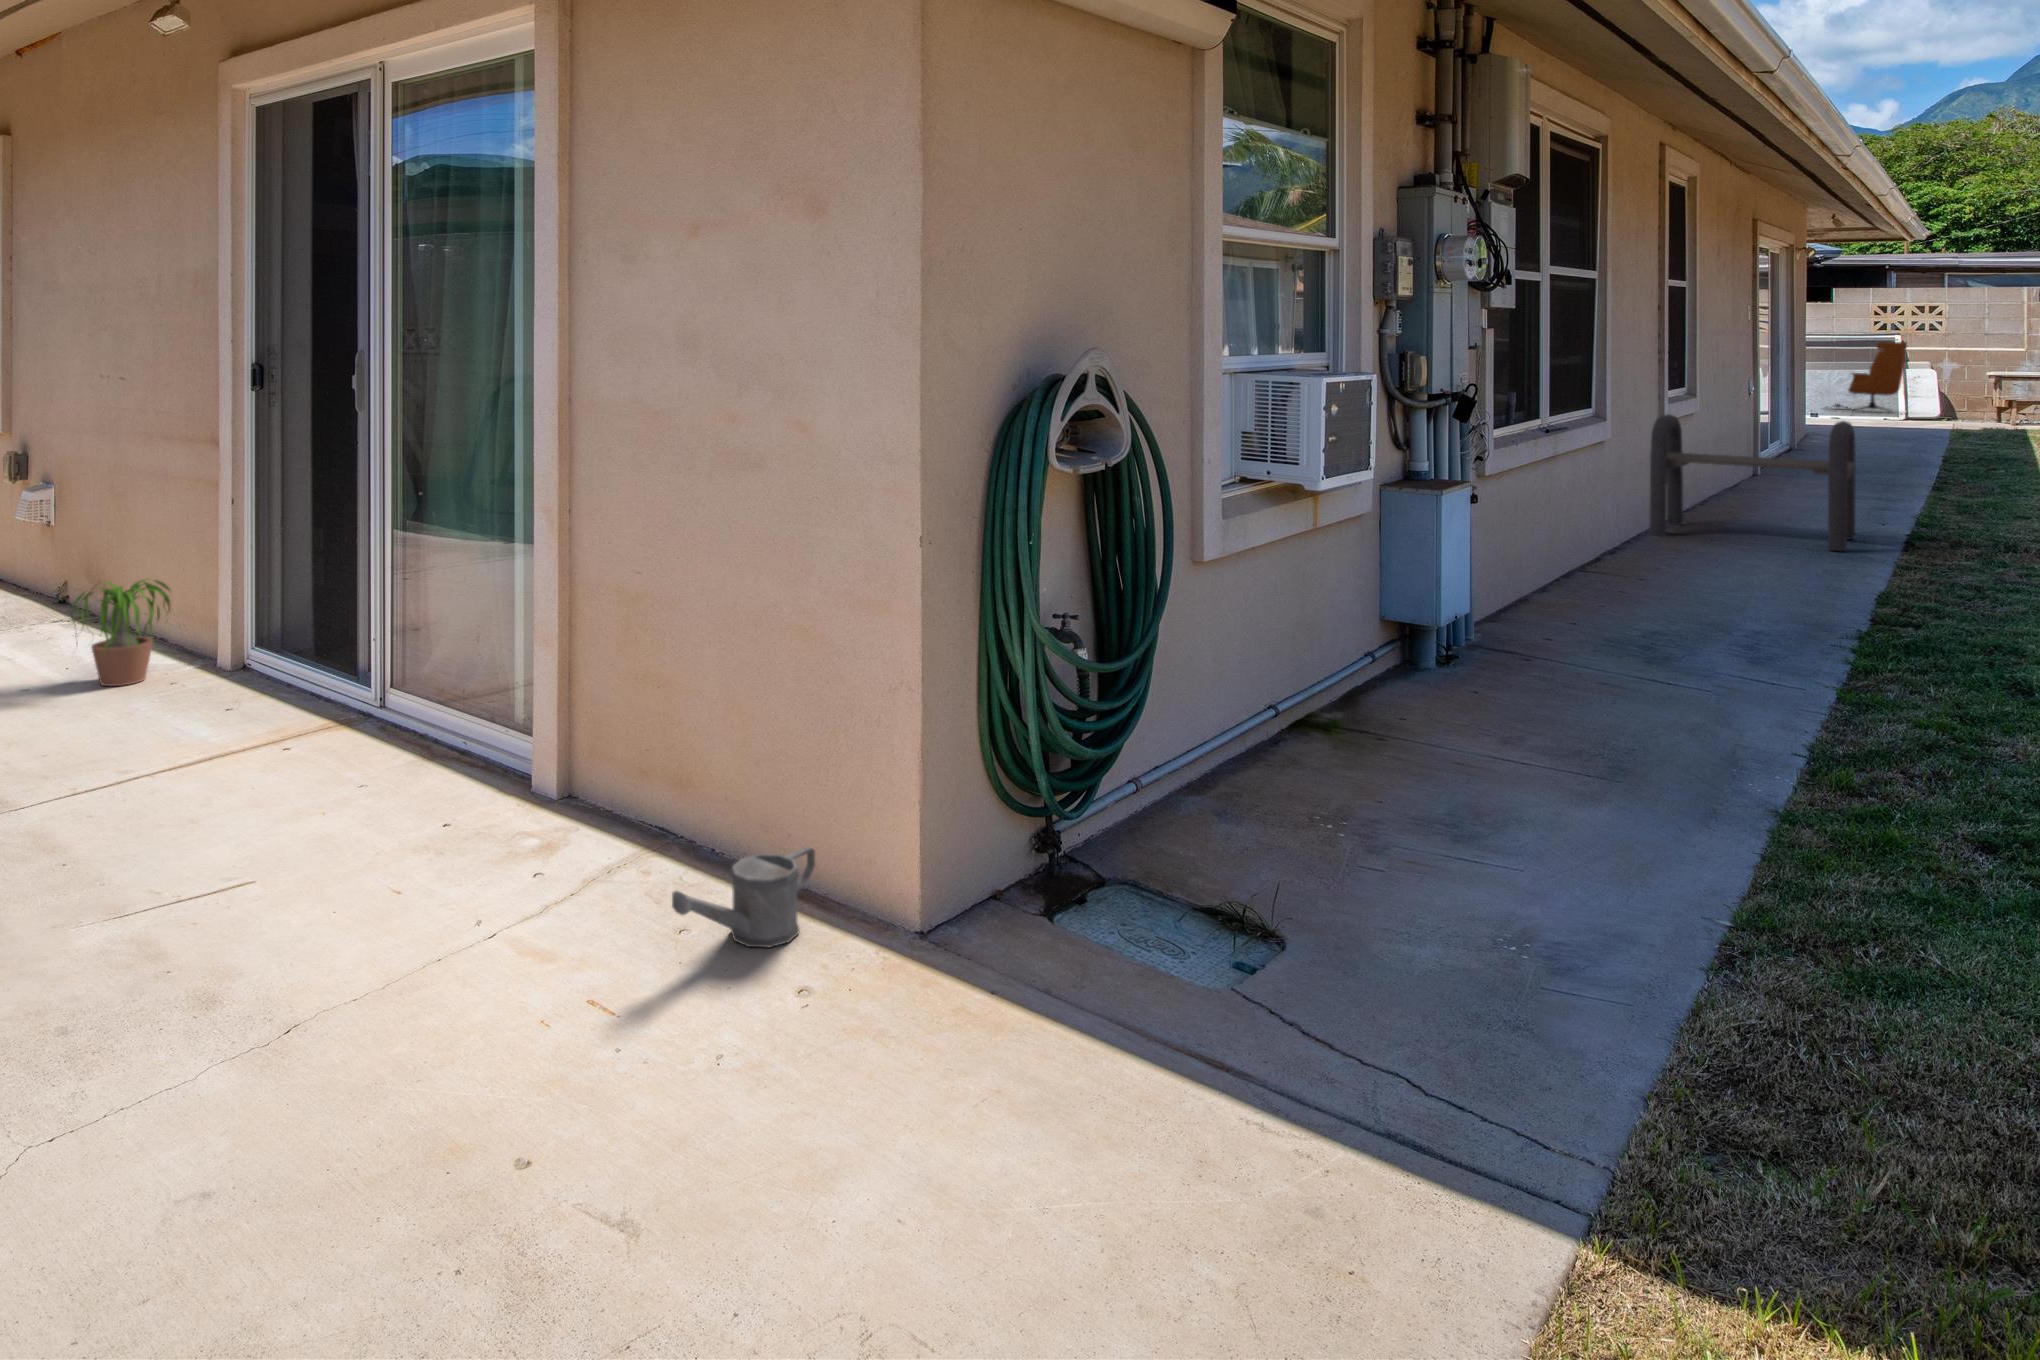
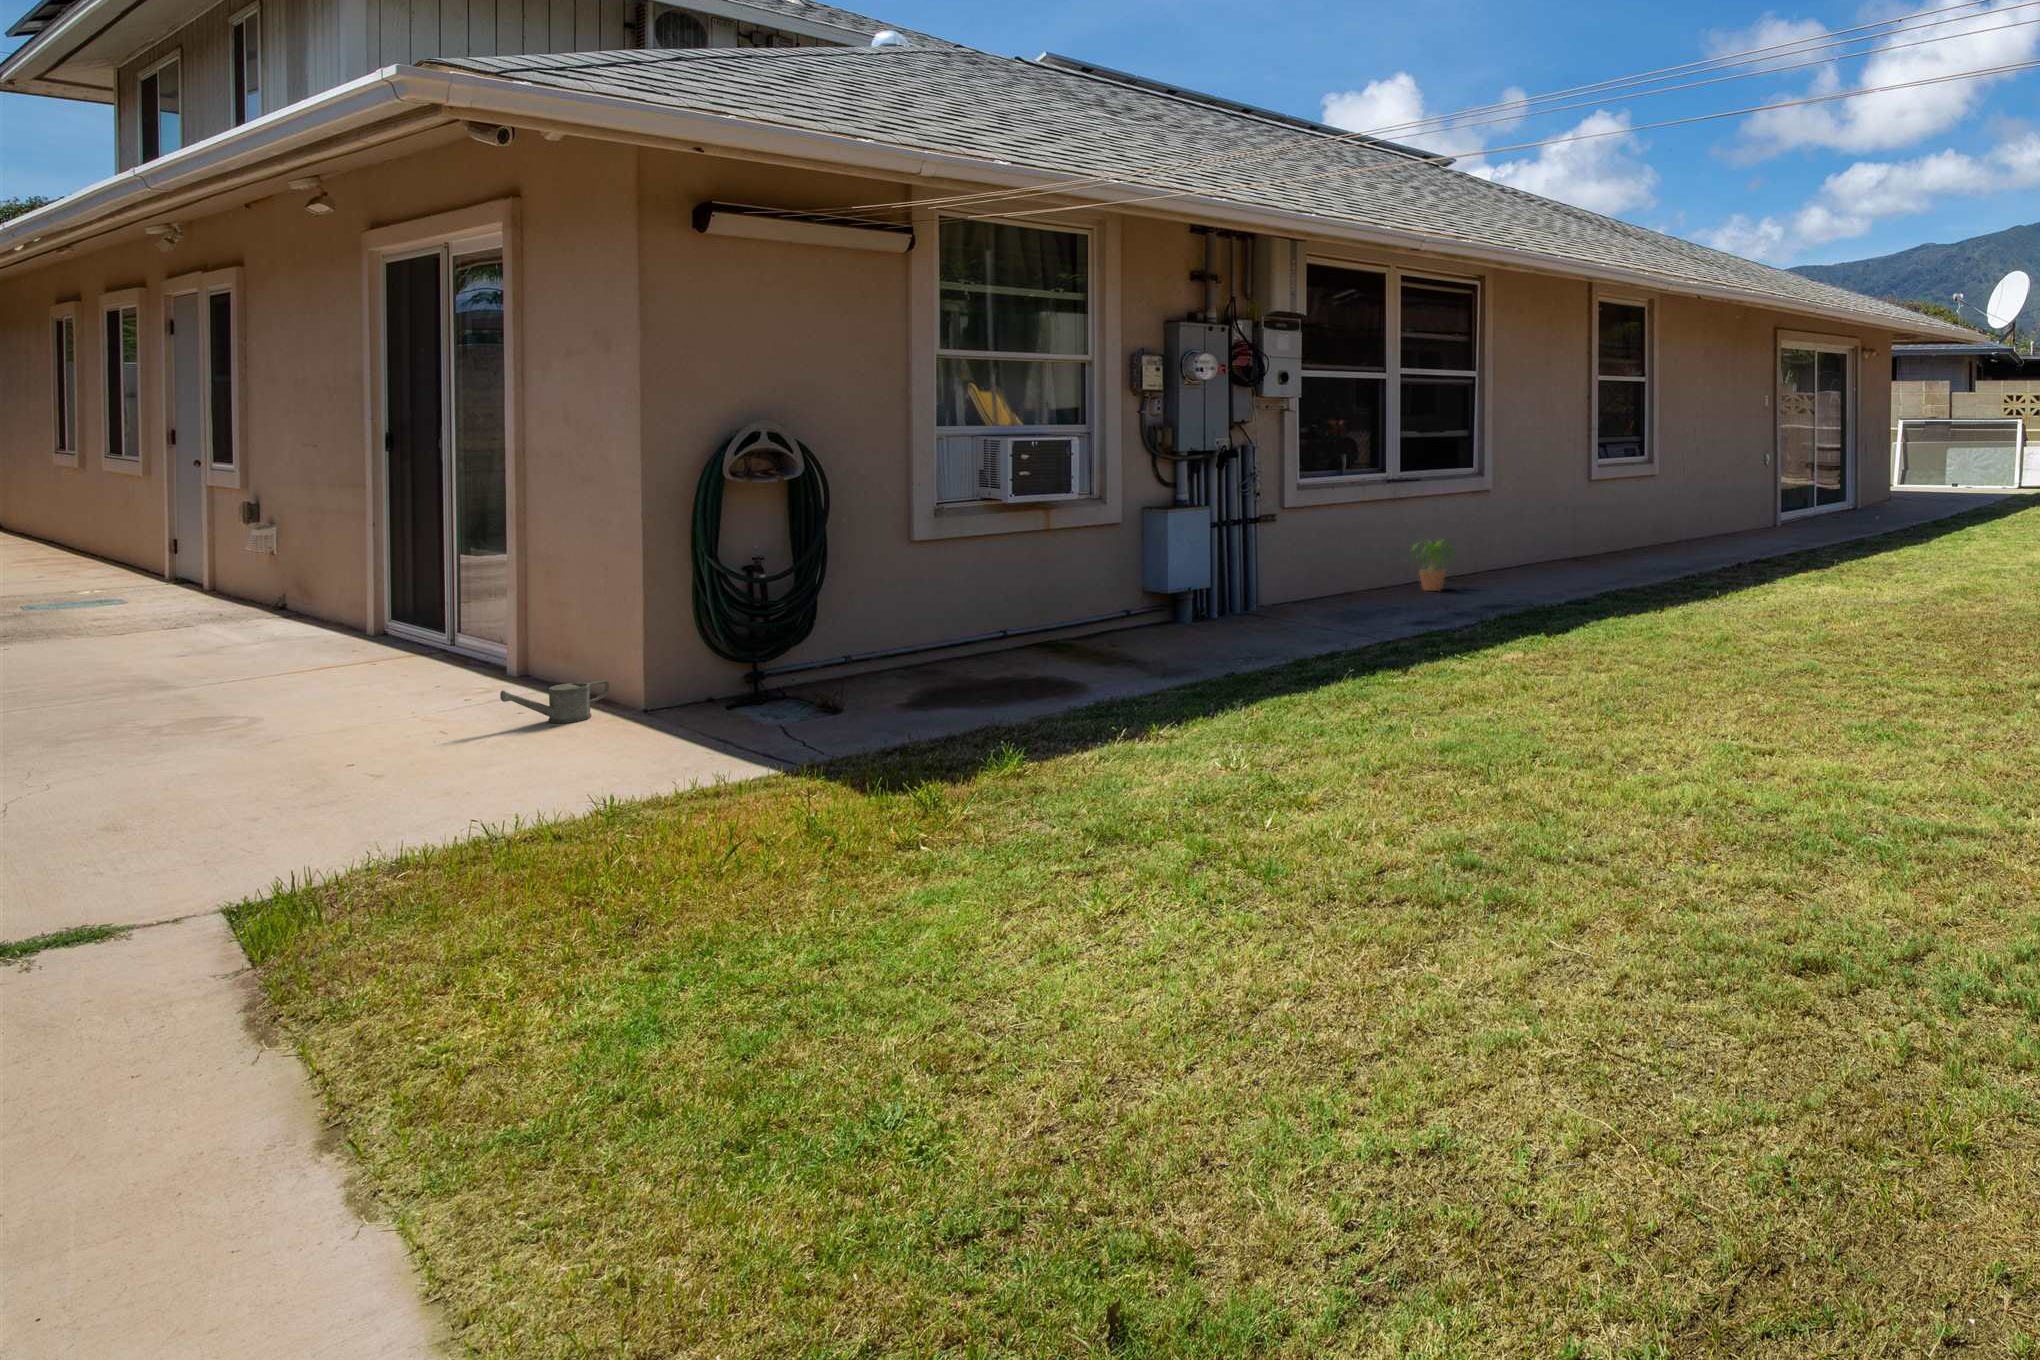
lounge chair: present [1827,342,1907,411] -> none [1966,426,2020,484]
bench: present [1649,414,1855,551] -> none [1548,477,1681,570]
potted plant: present [72,579,170,686] -> present [1413,541,1454,591]

